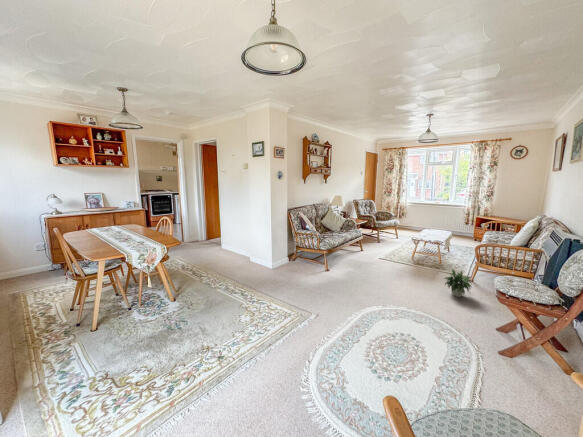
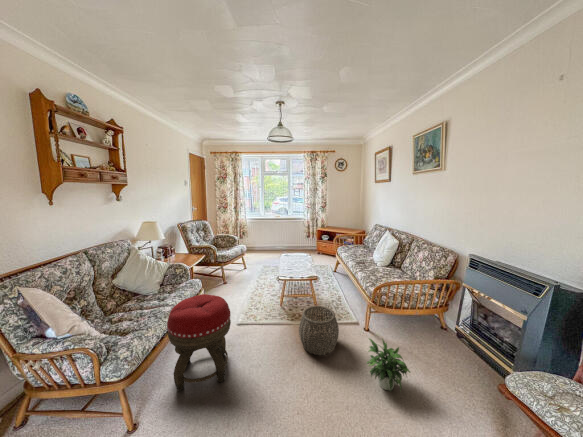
footstool: none [343,230,373,271] -> present [167,294,231,391]
woven basket: none [413,252,441,279] -> present [299,306,339,355]

